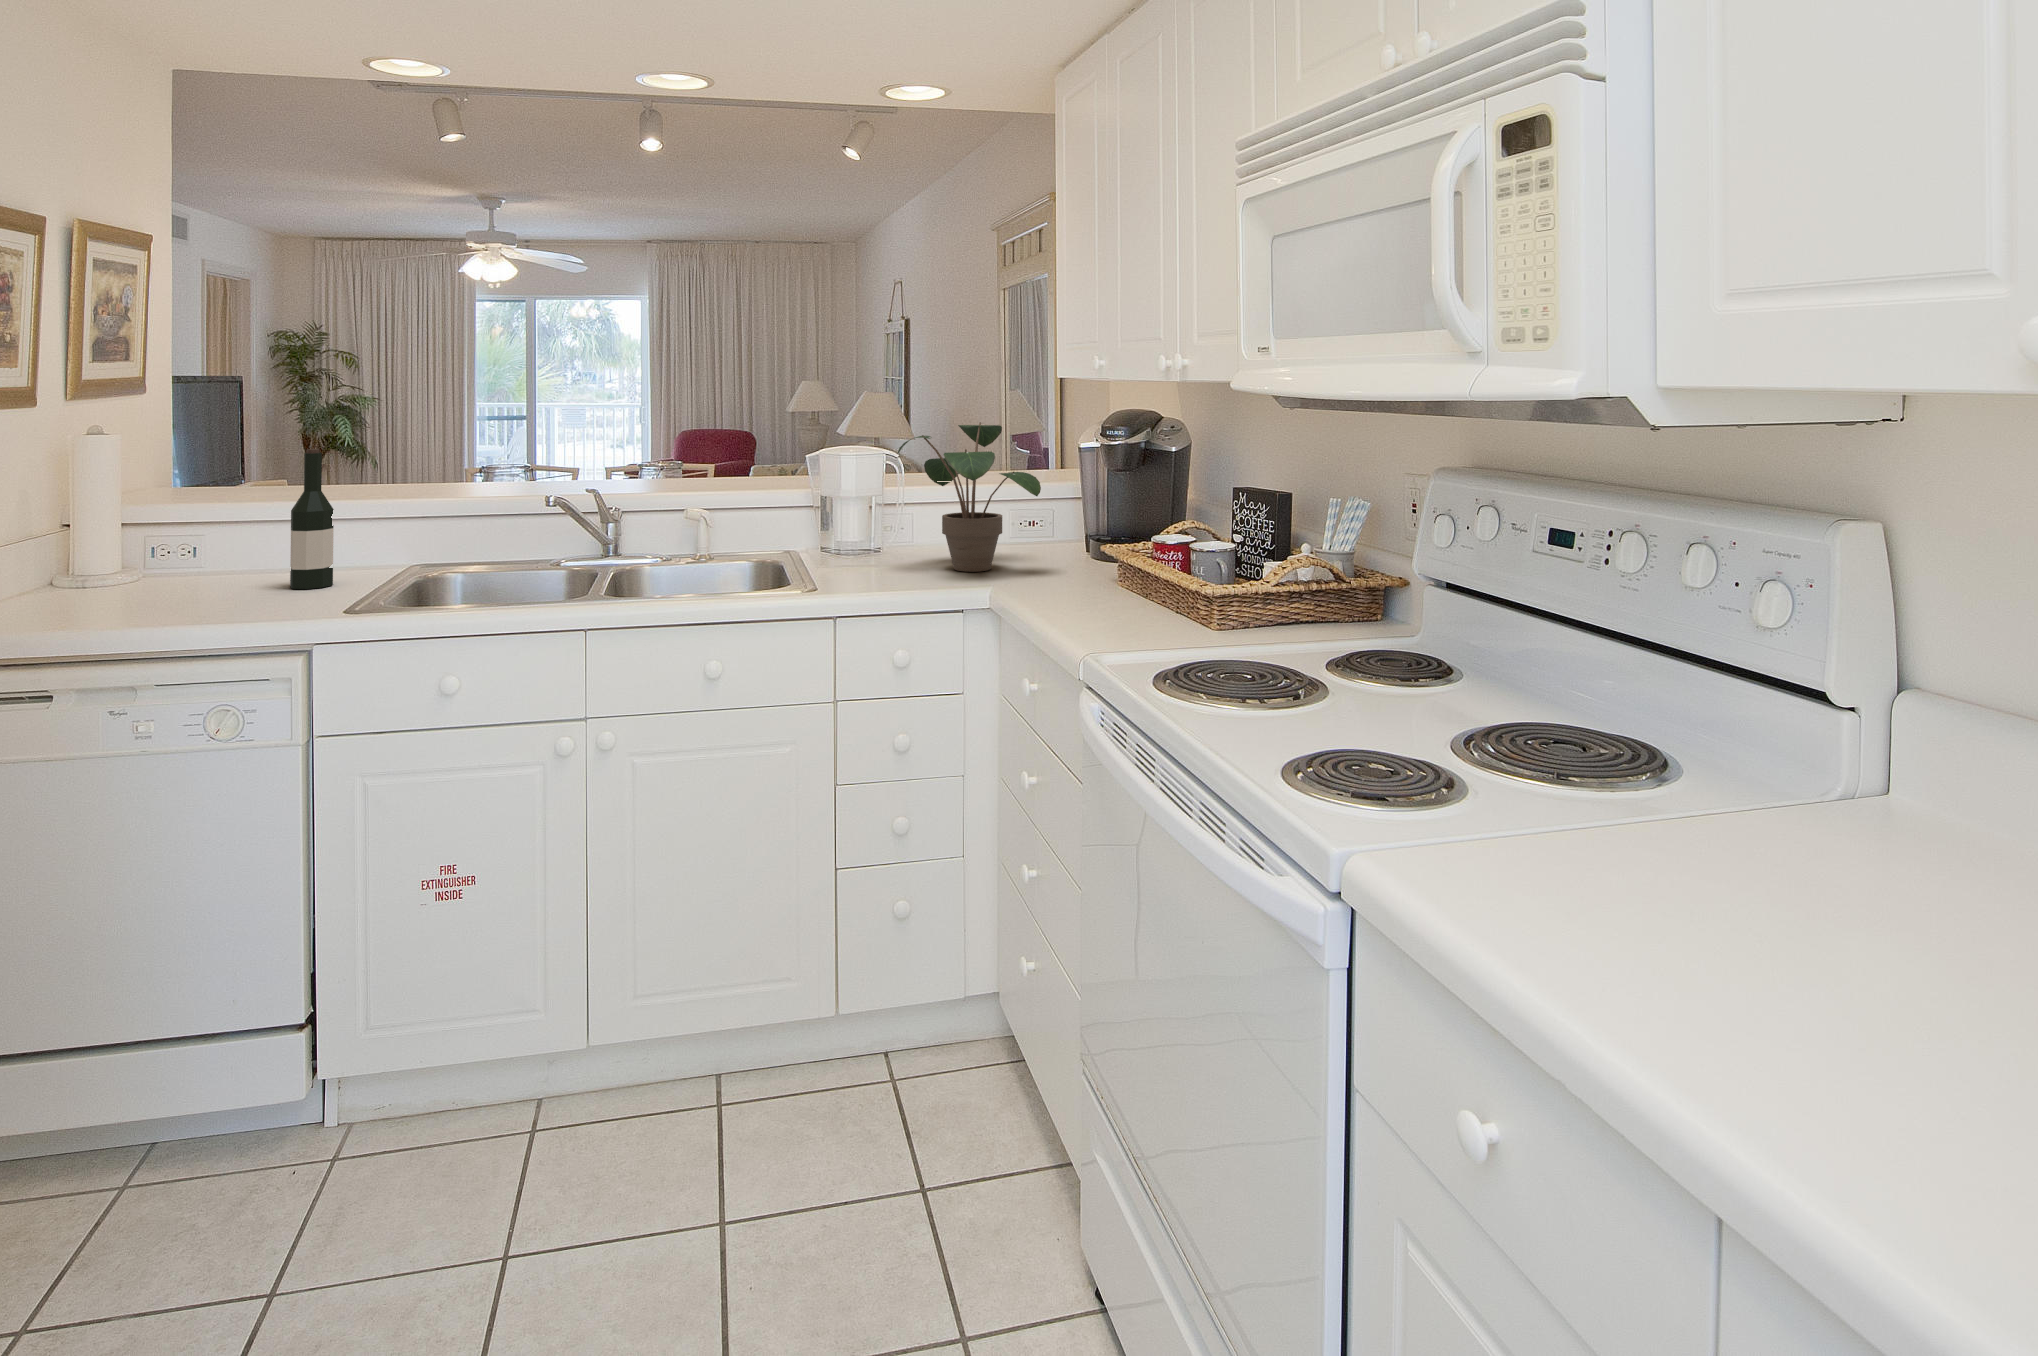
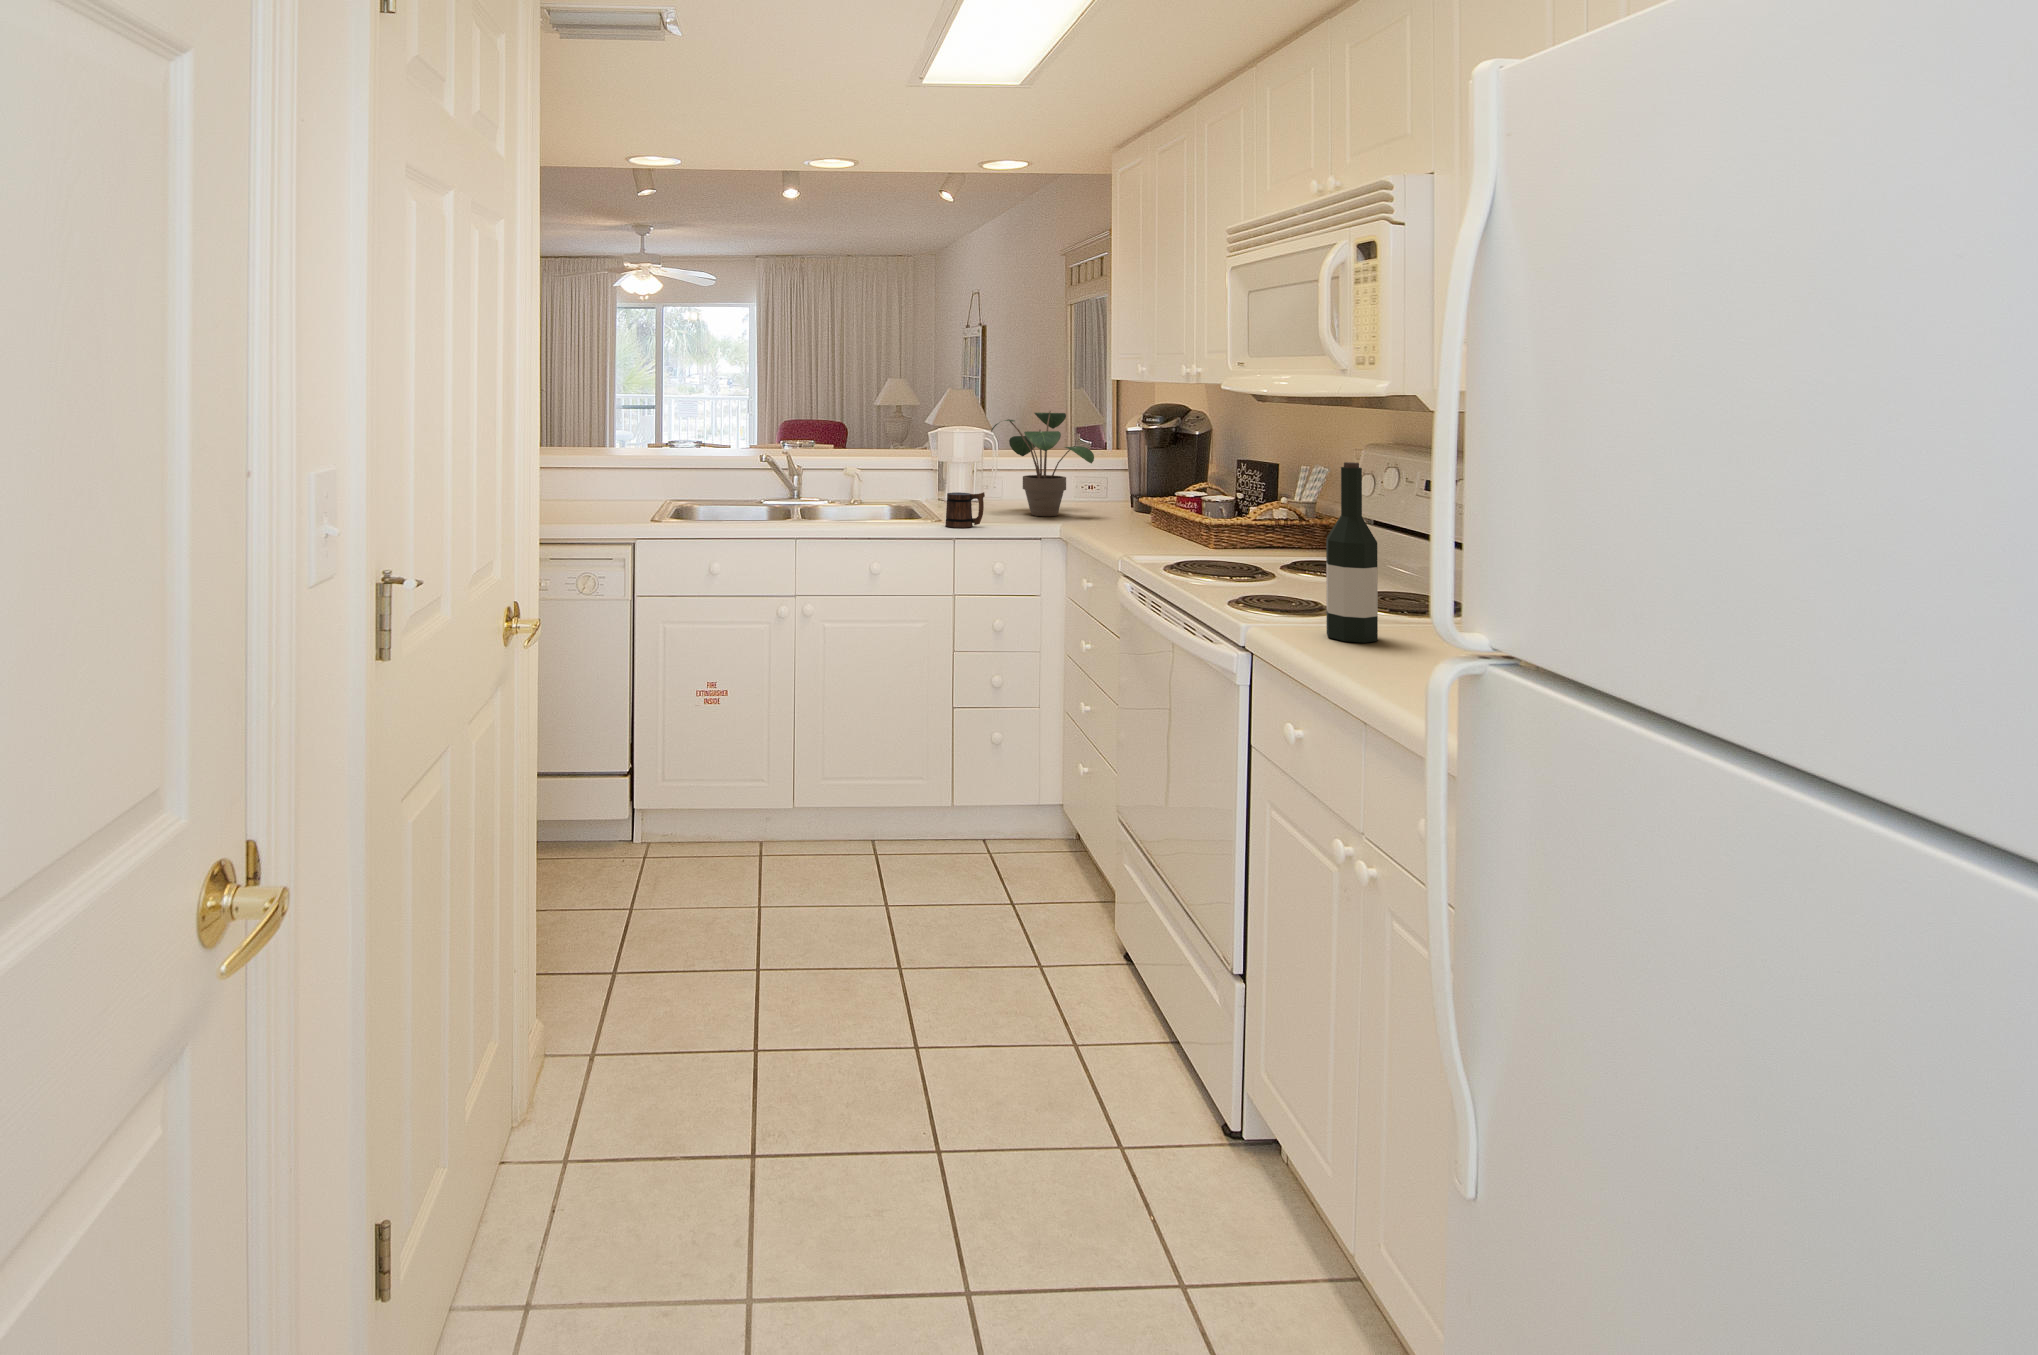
wine bottle: present [290,449,334,589] -> present [1326,462,1378,643]
mug: none [826,545,885,600] -> present [946,492,985,528]

